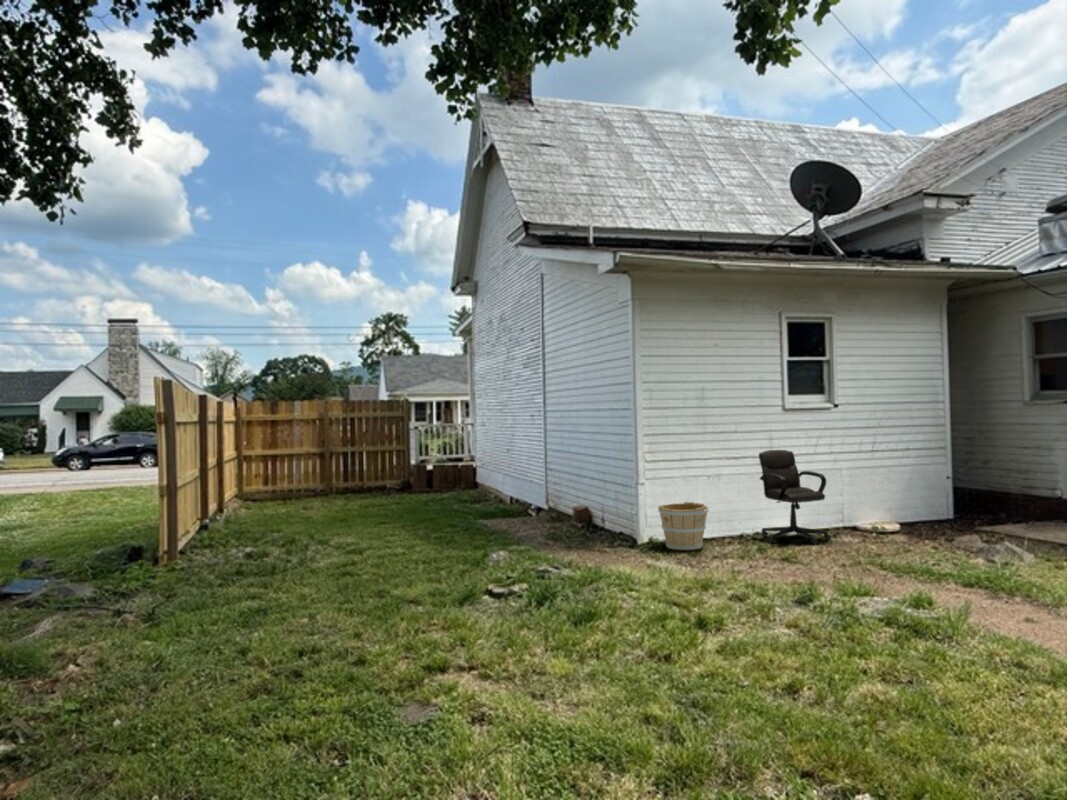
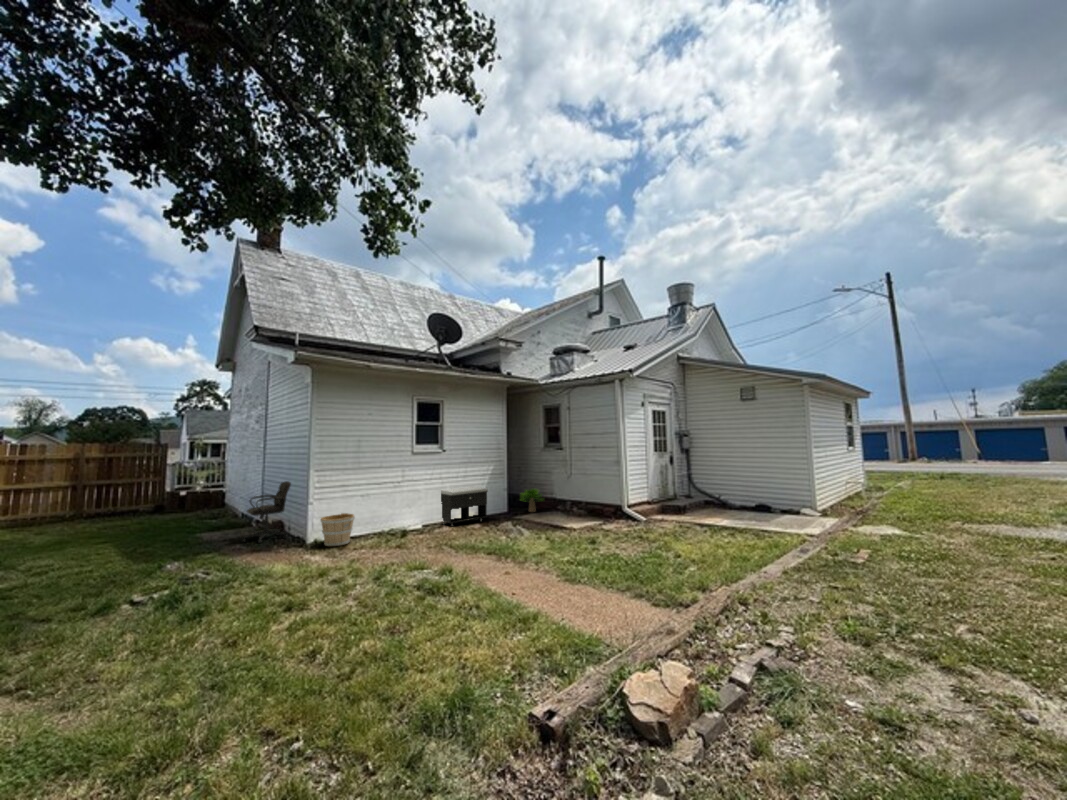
chair: present [759,450,831,545] -> present [242,481,291,543]
storage bench: none [827,470,922,536] -> present [441,487,488,526]
potted plant: none [973,477,1038,523] -> present [520,489,543,512]

